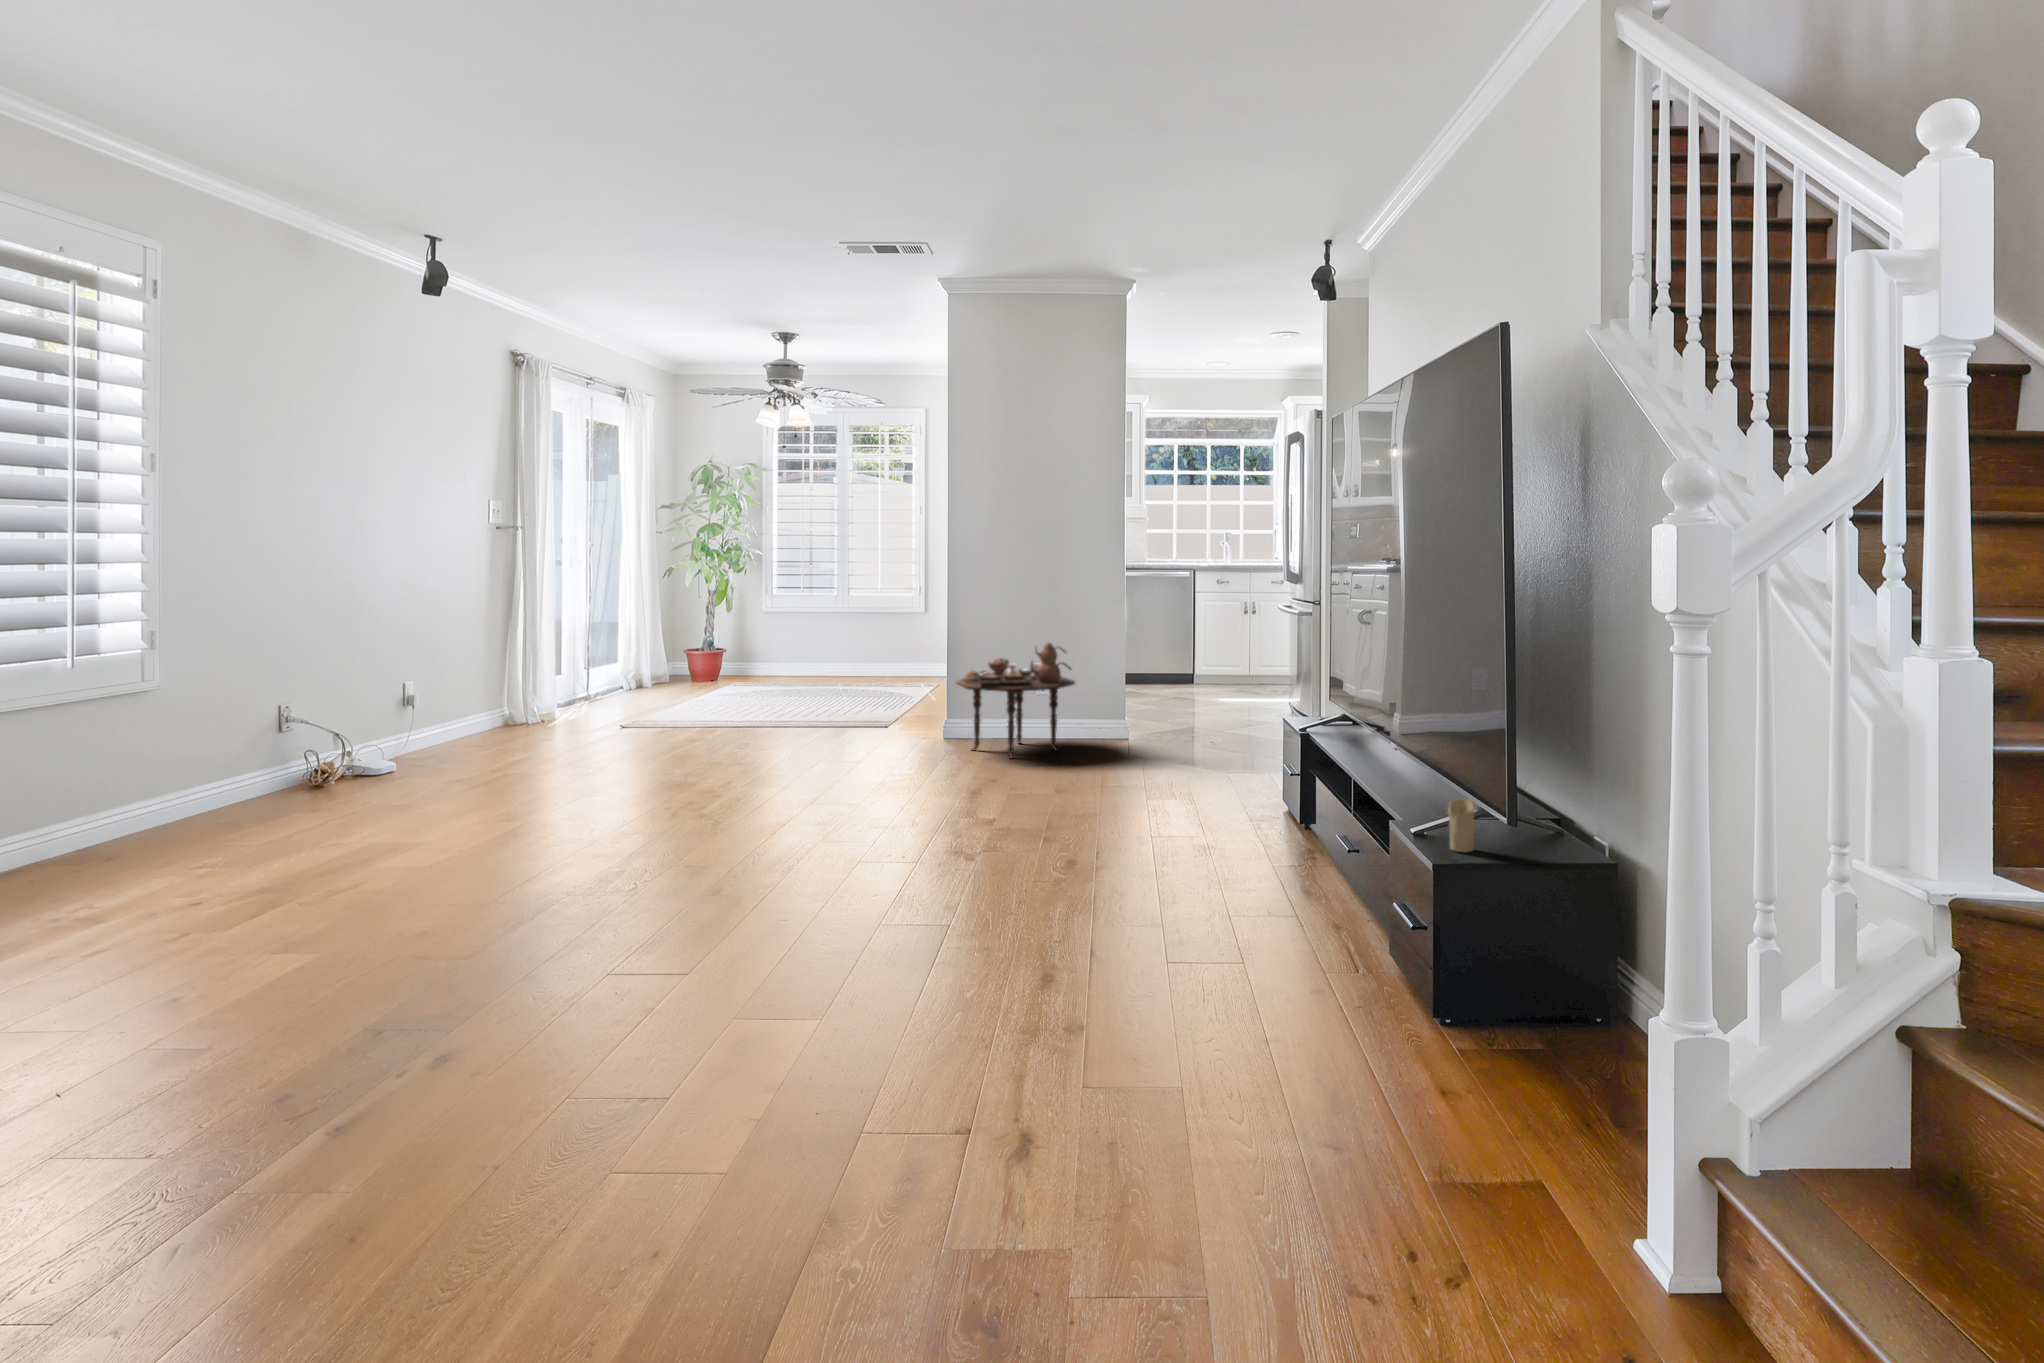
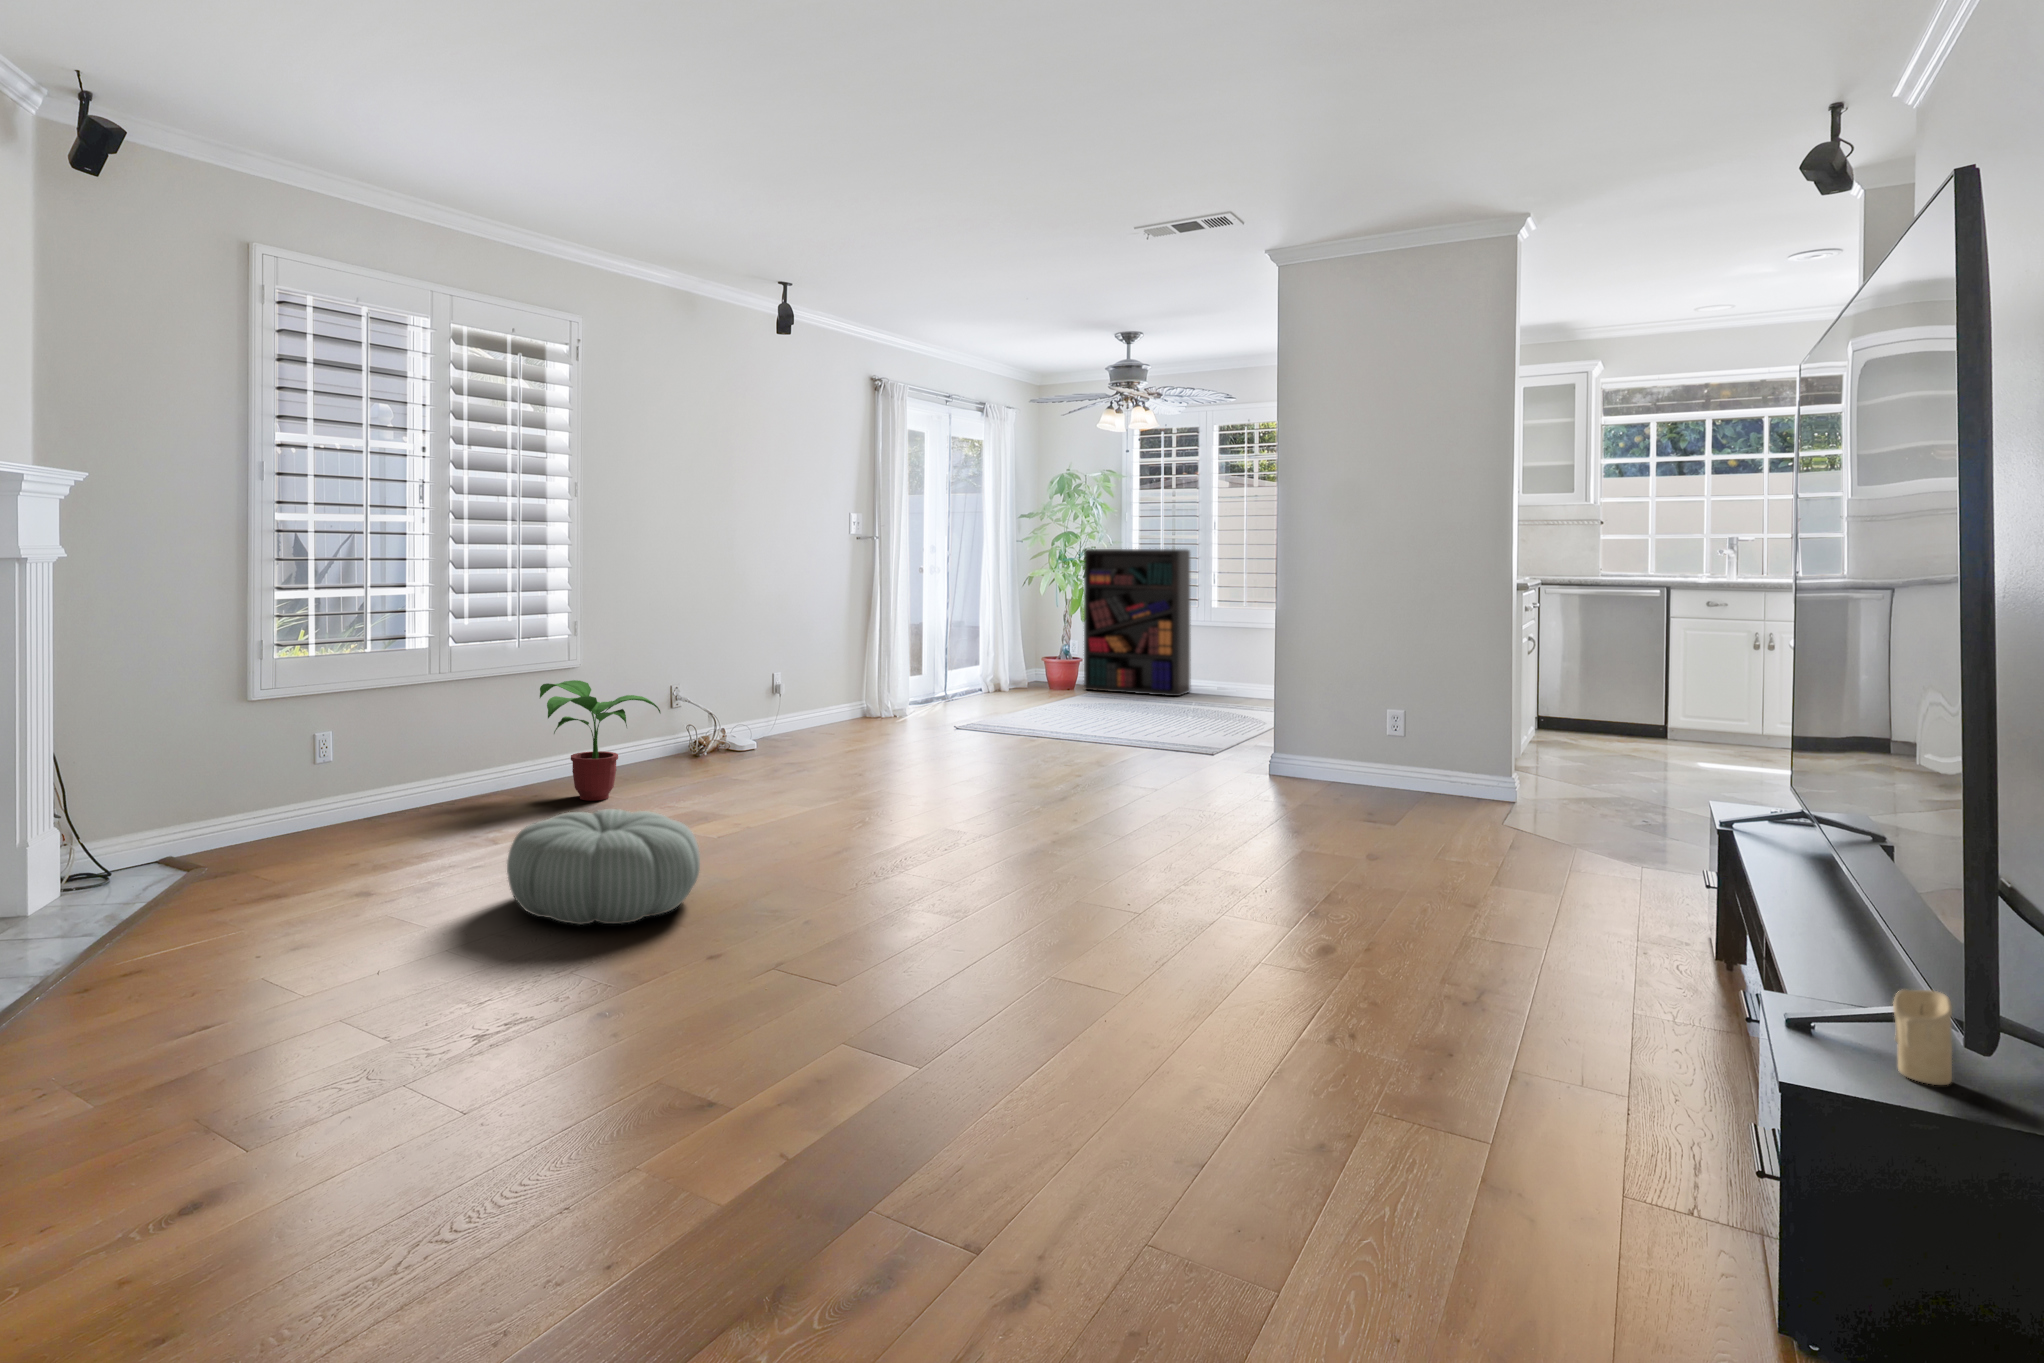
bookshelf: none [729,541,830,679] -> present [1084,549,1191,696]
side table: present [956,643,1075,758] -> none [1283,673,1440,811]
potted plant: none [103,705,299,852] -> present [540,680,661,801]
pouf: none [175,840,448,982] -> present [507,809,700,925]

